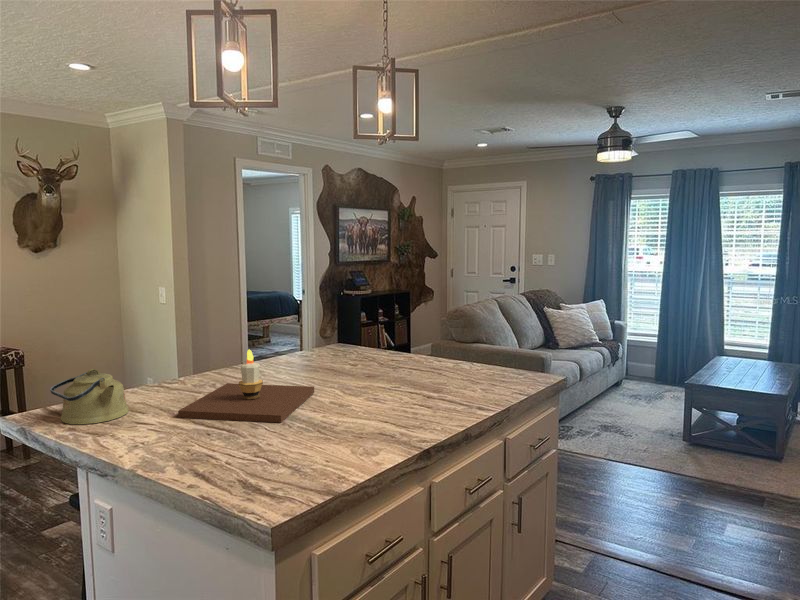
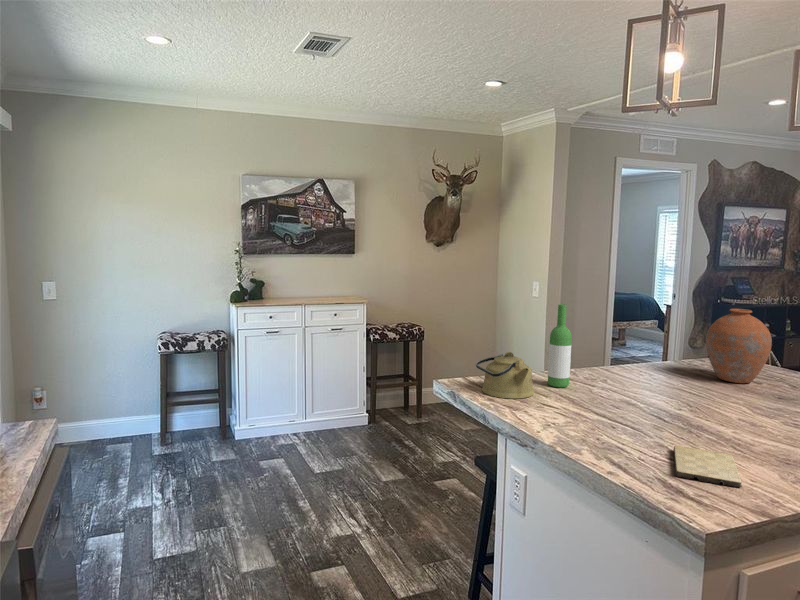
vase: none [310,298,362,366] -> present [706,309,772,383]
wine bottle: none [146,308,174,399] -> present [548,304,572,387]
candle: present [178,350,314,423] -> none [580,353,717,432]
cutting board: none [257,438,317,474] -> present [674,446,742,487]

